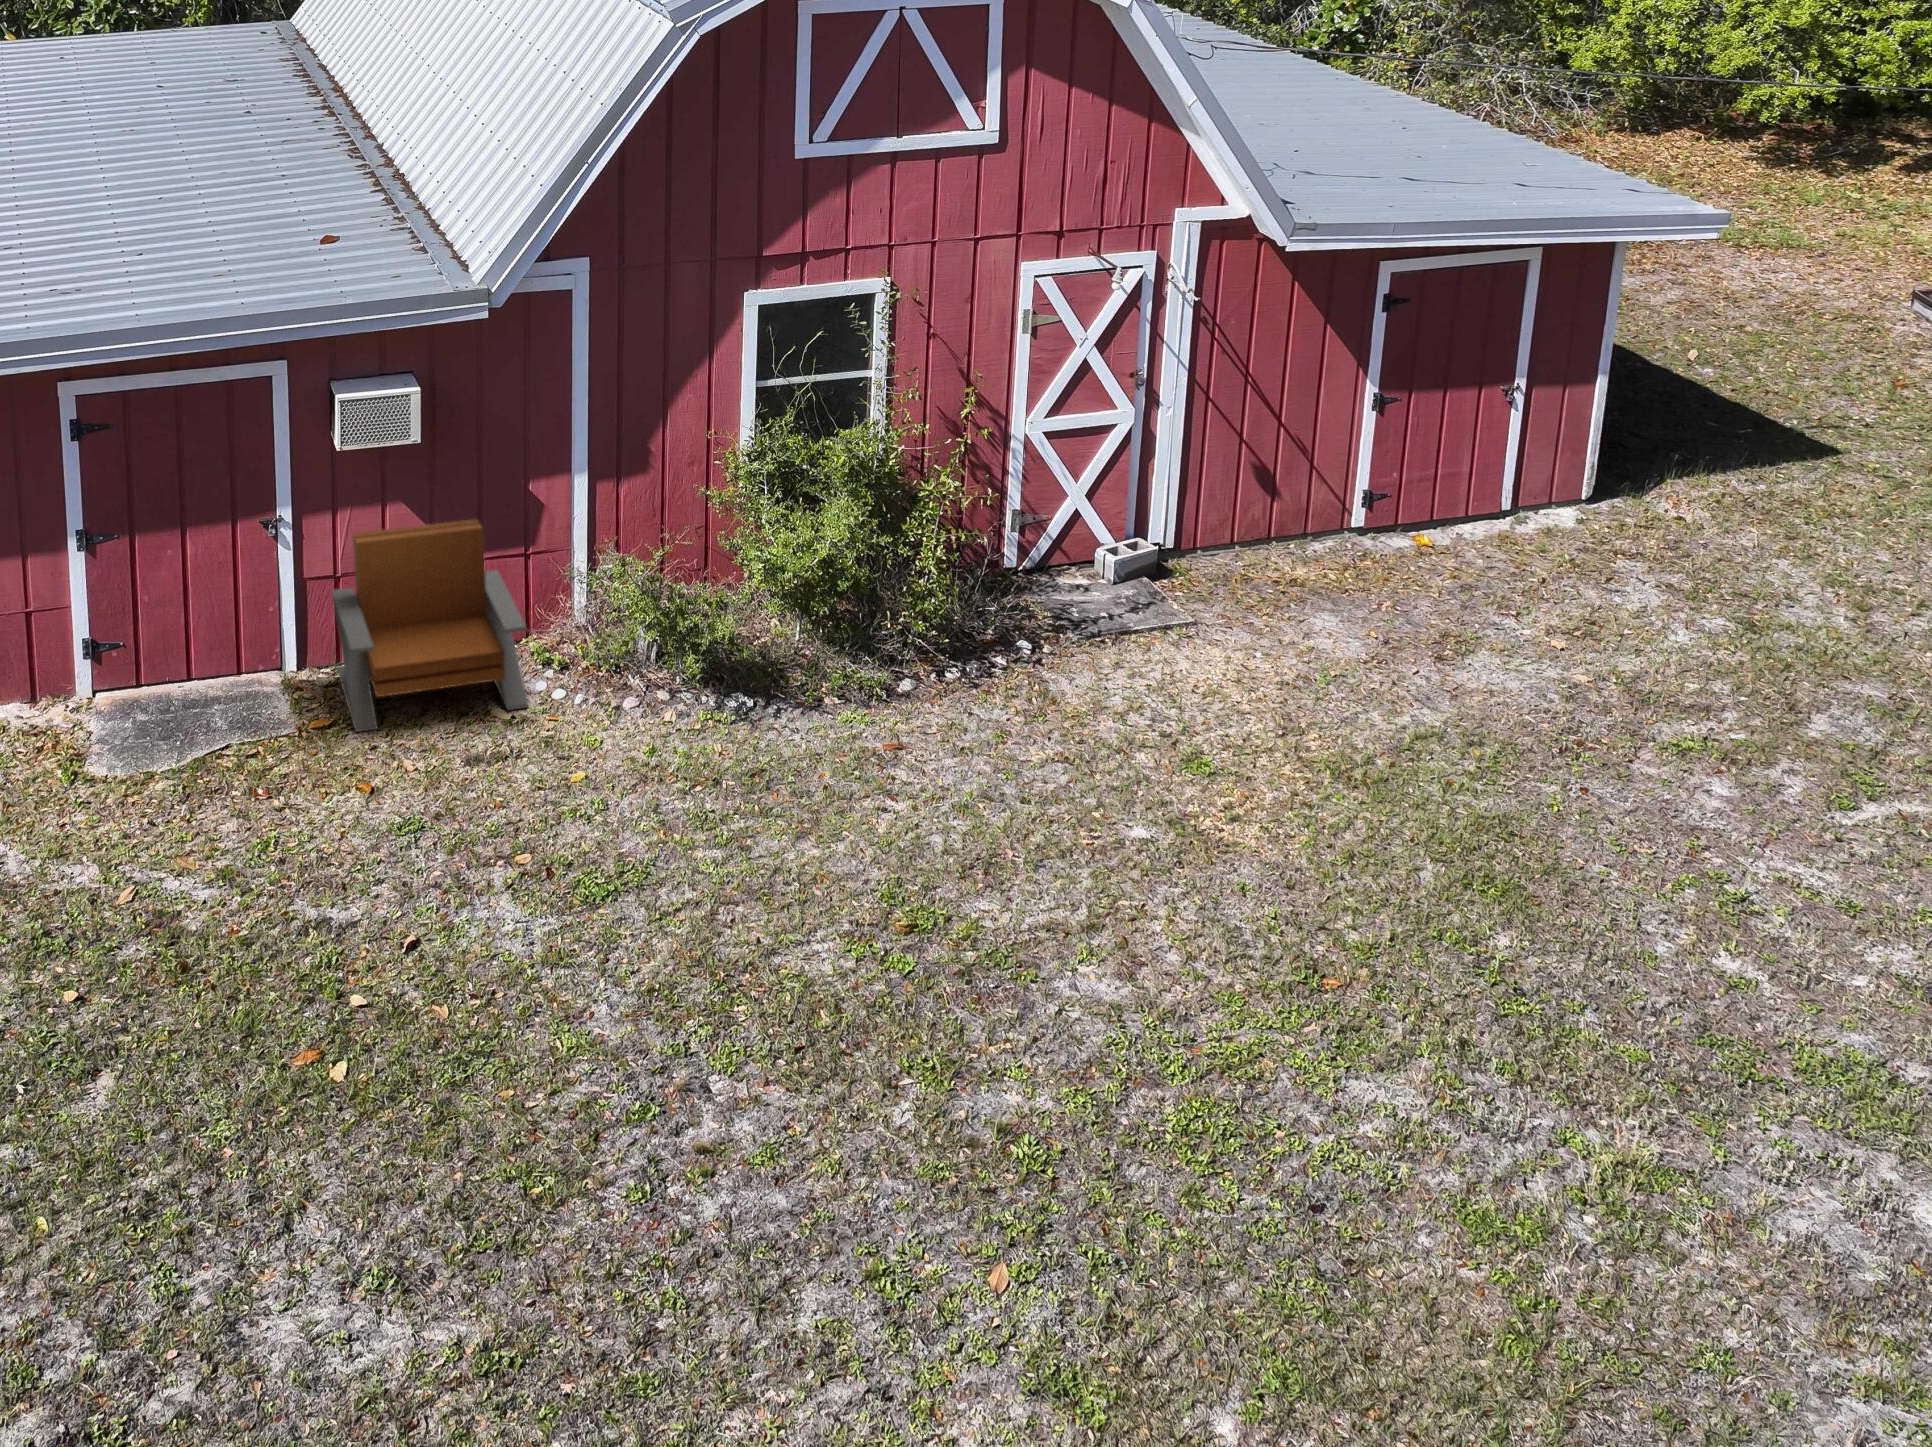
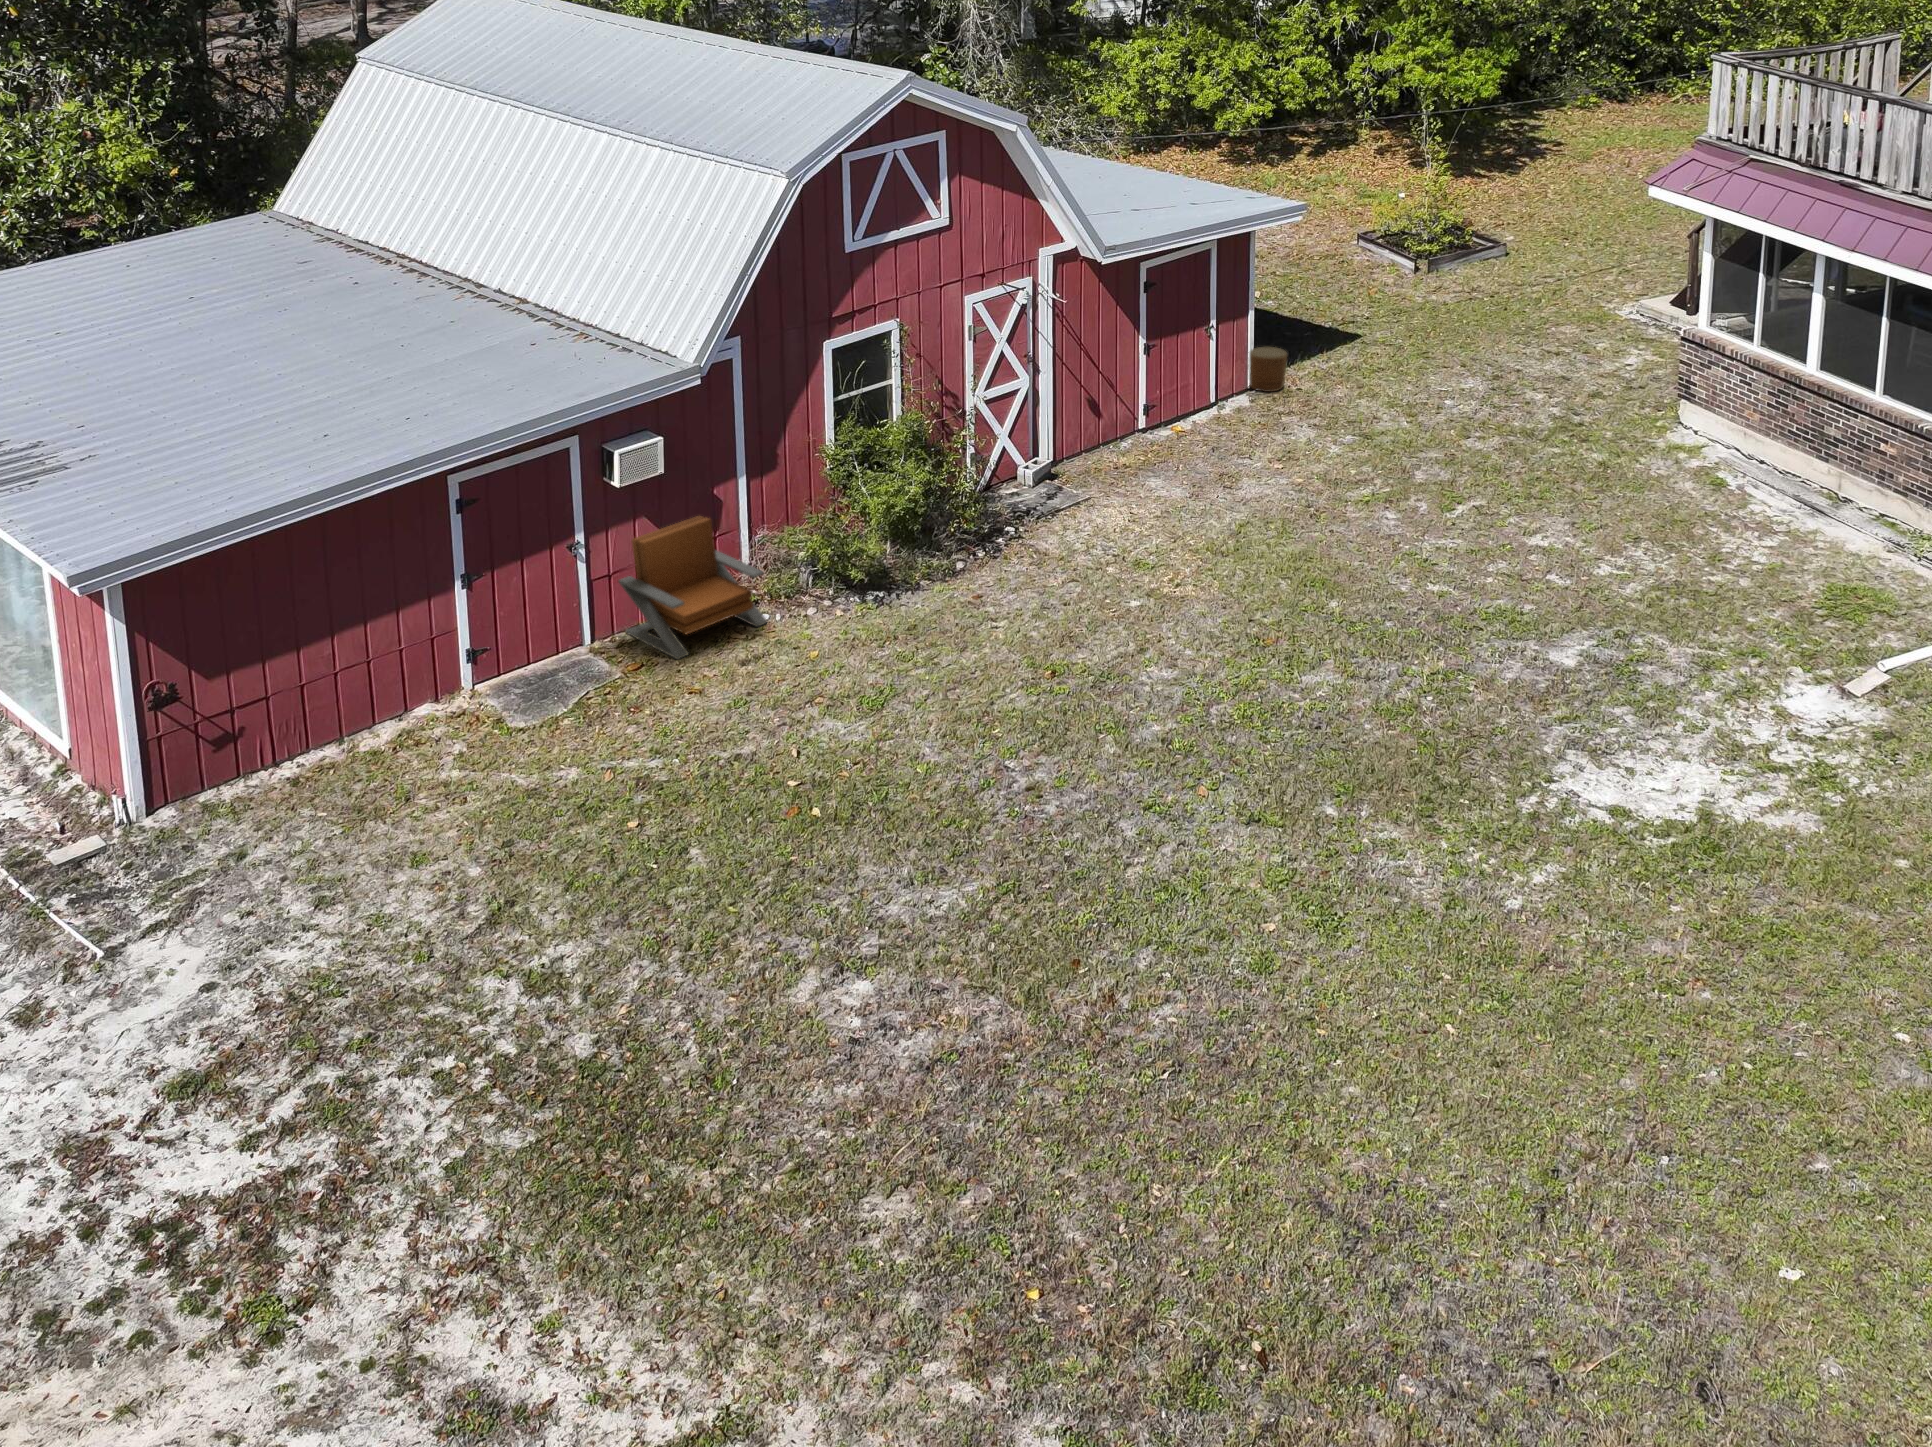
woven basket: none [1583,435,1656,513] -> present [1248,347,1287,392]

